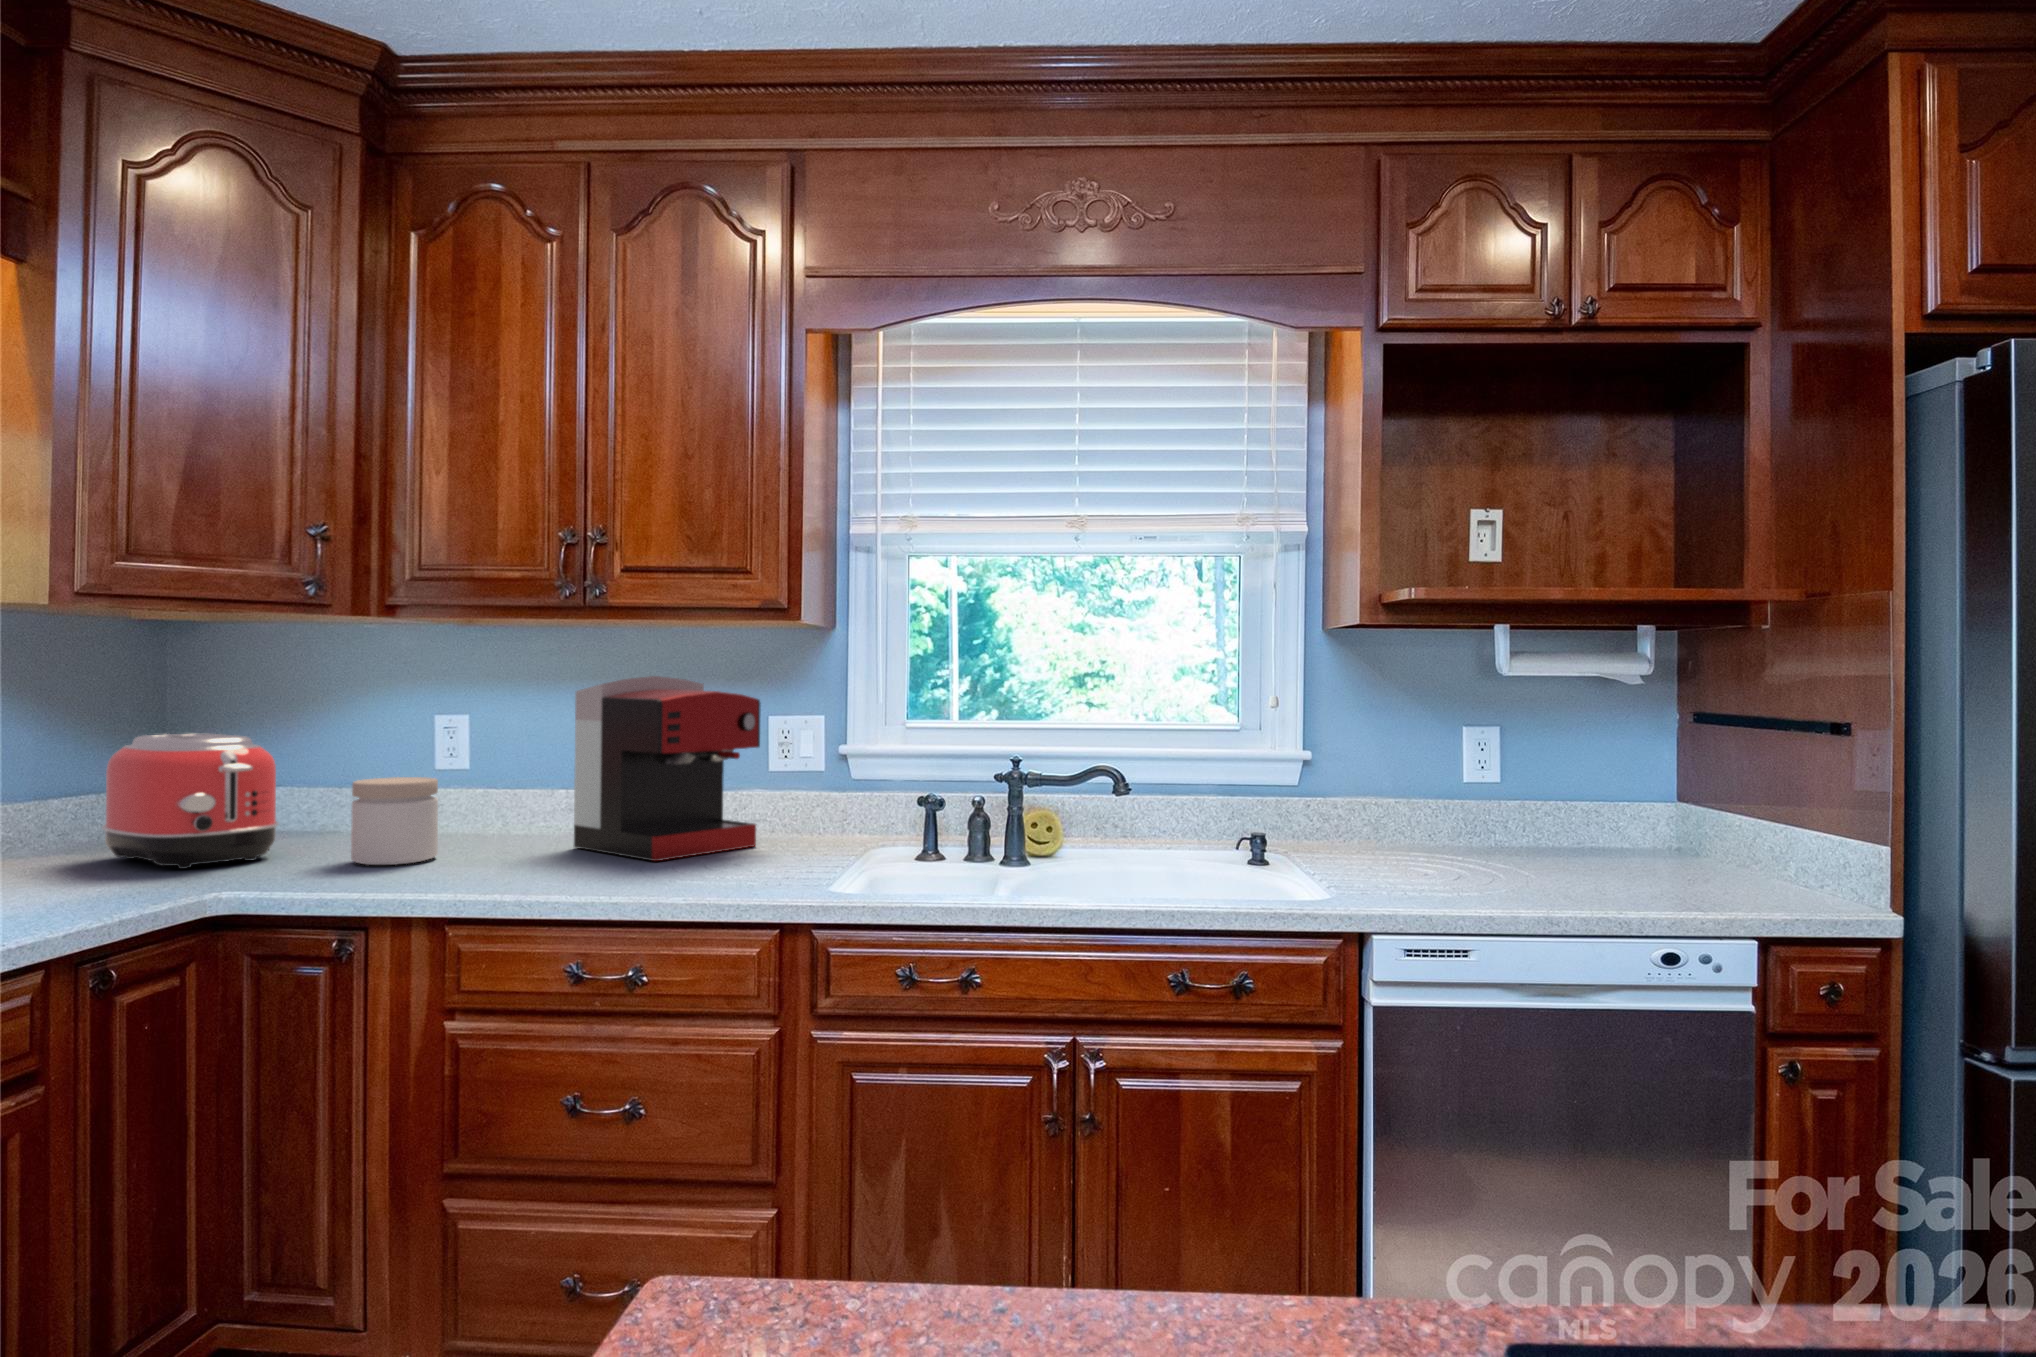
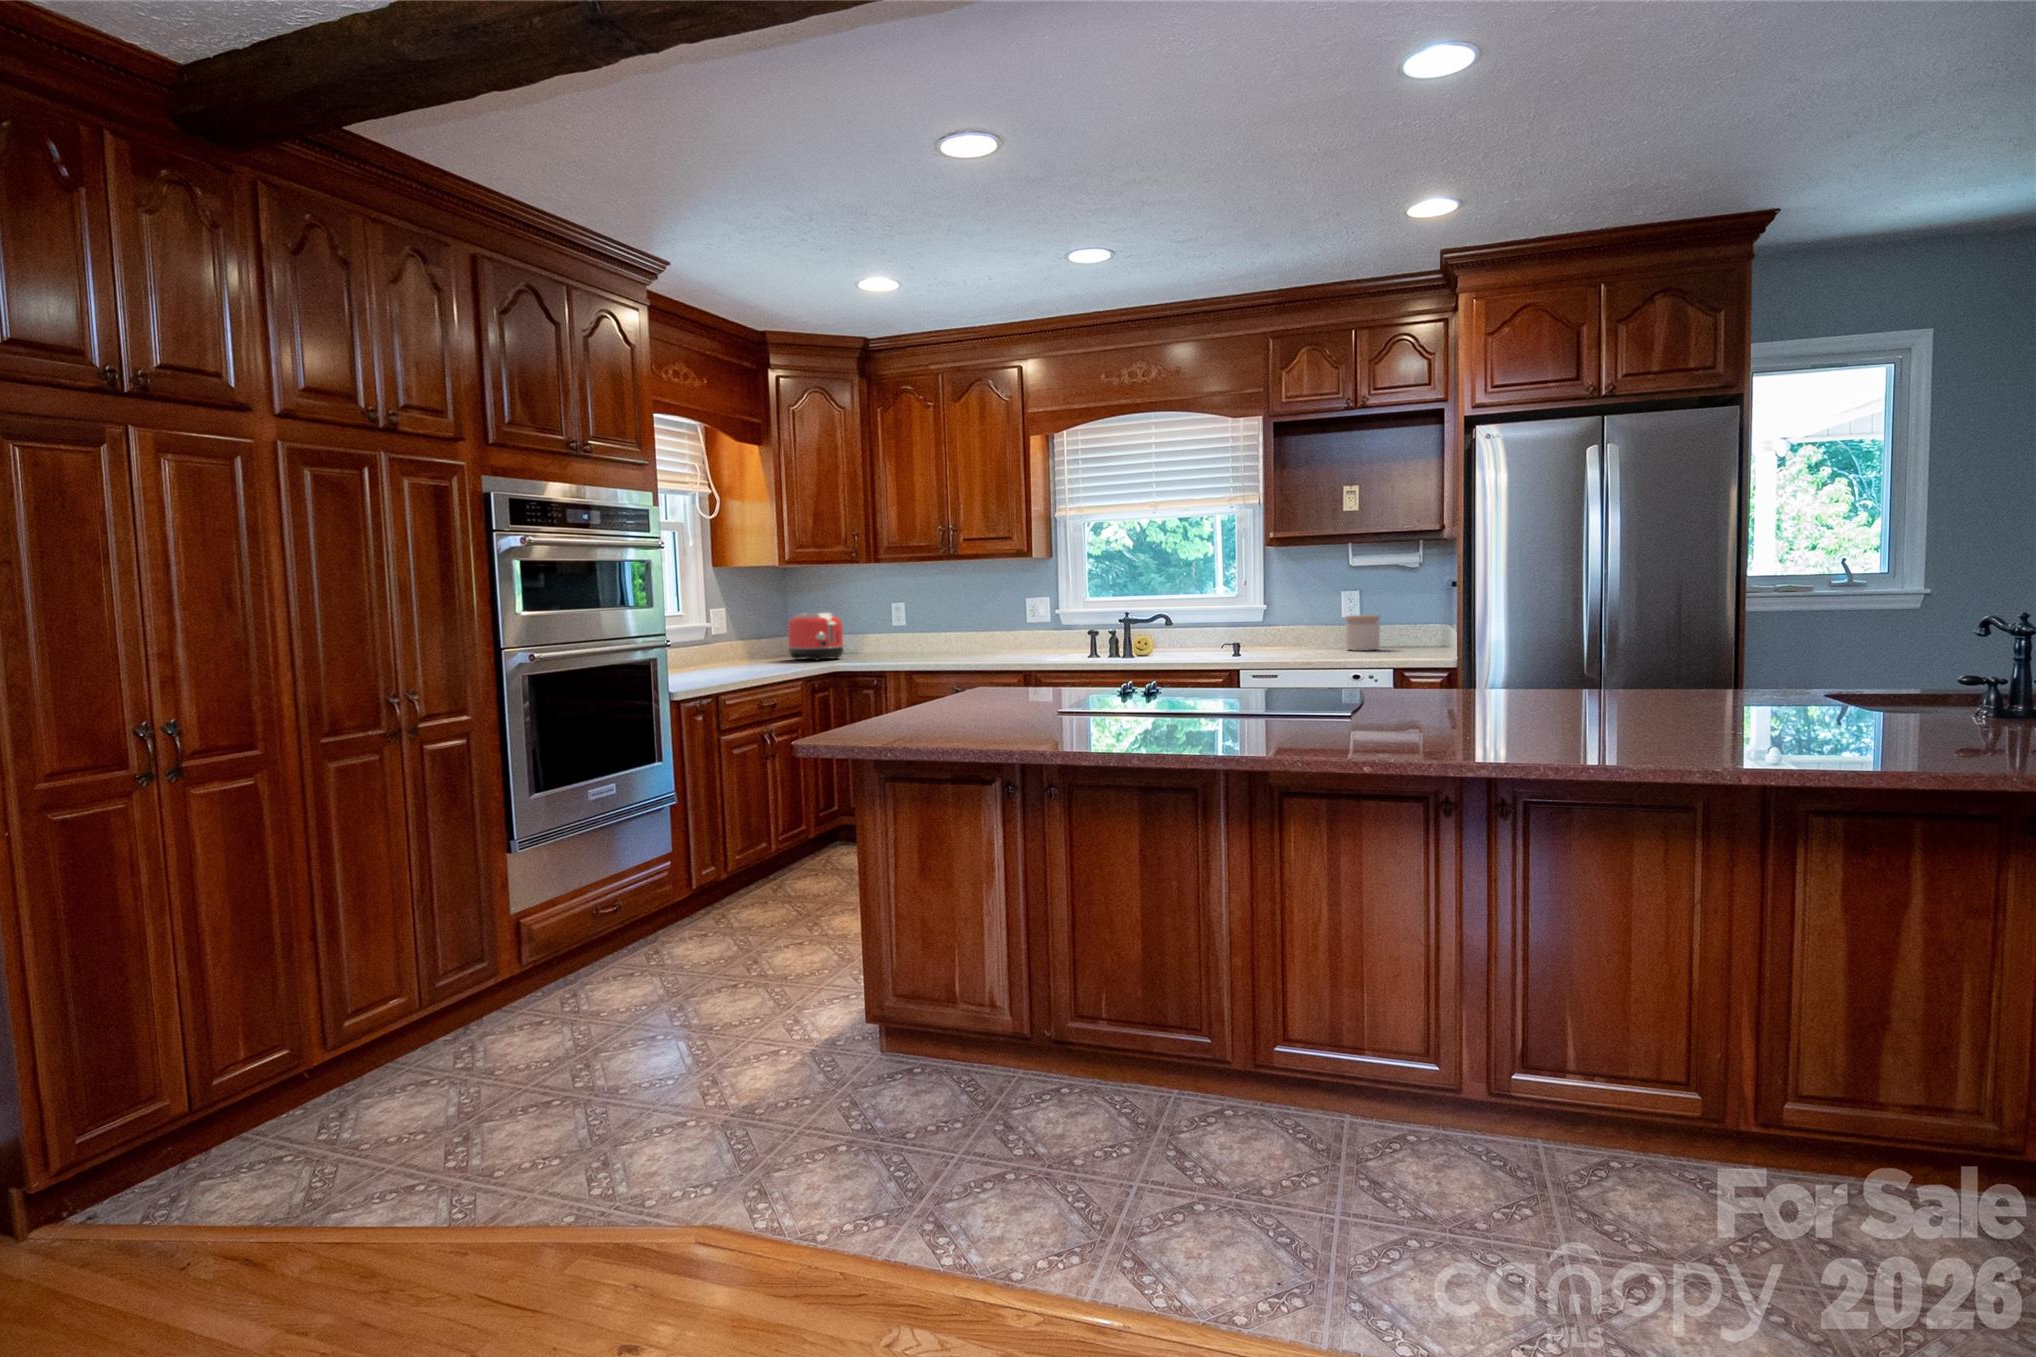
coffee maker: present [574,676,760,861] -> none [948,583,1022,657]
jar: present [351,777,438,865] -> present [1346,615,1380,651]

